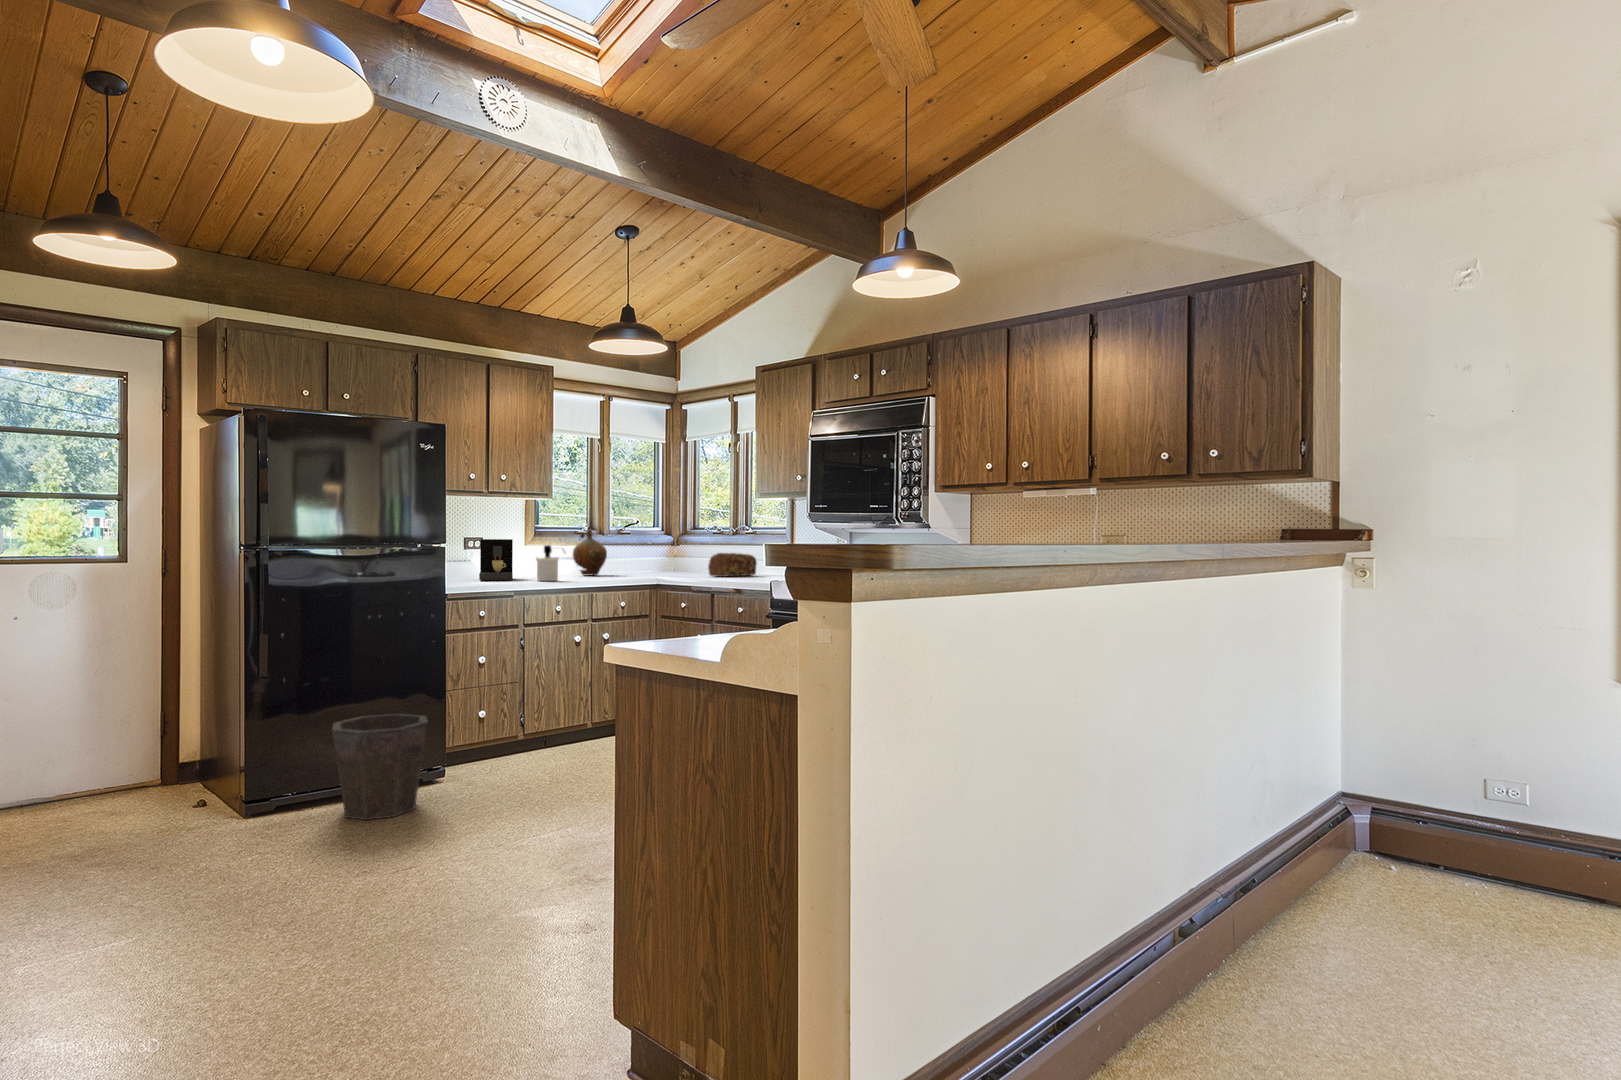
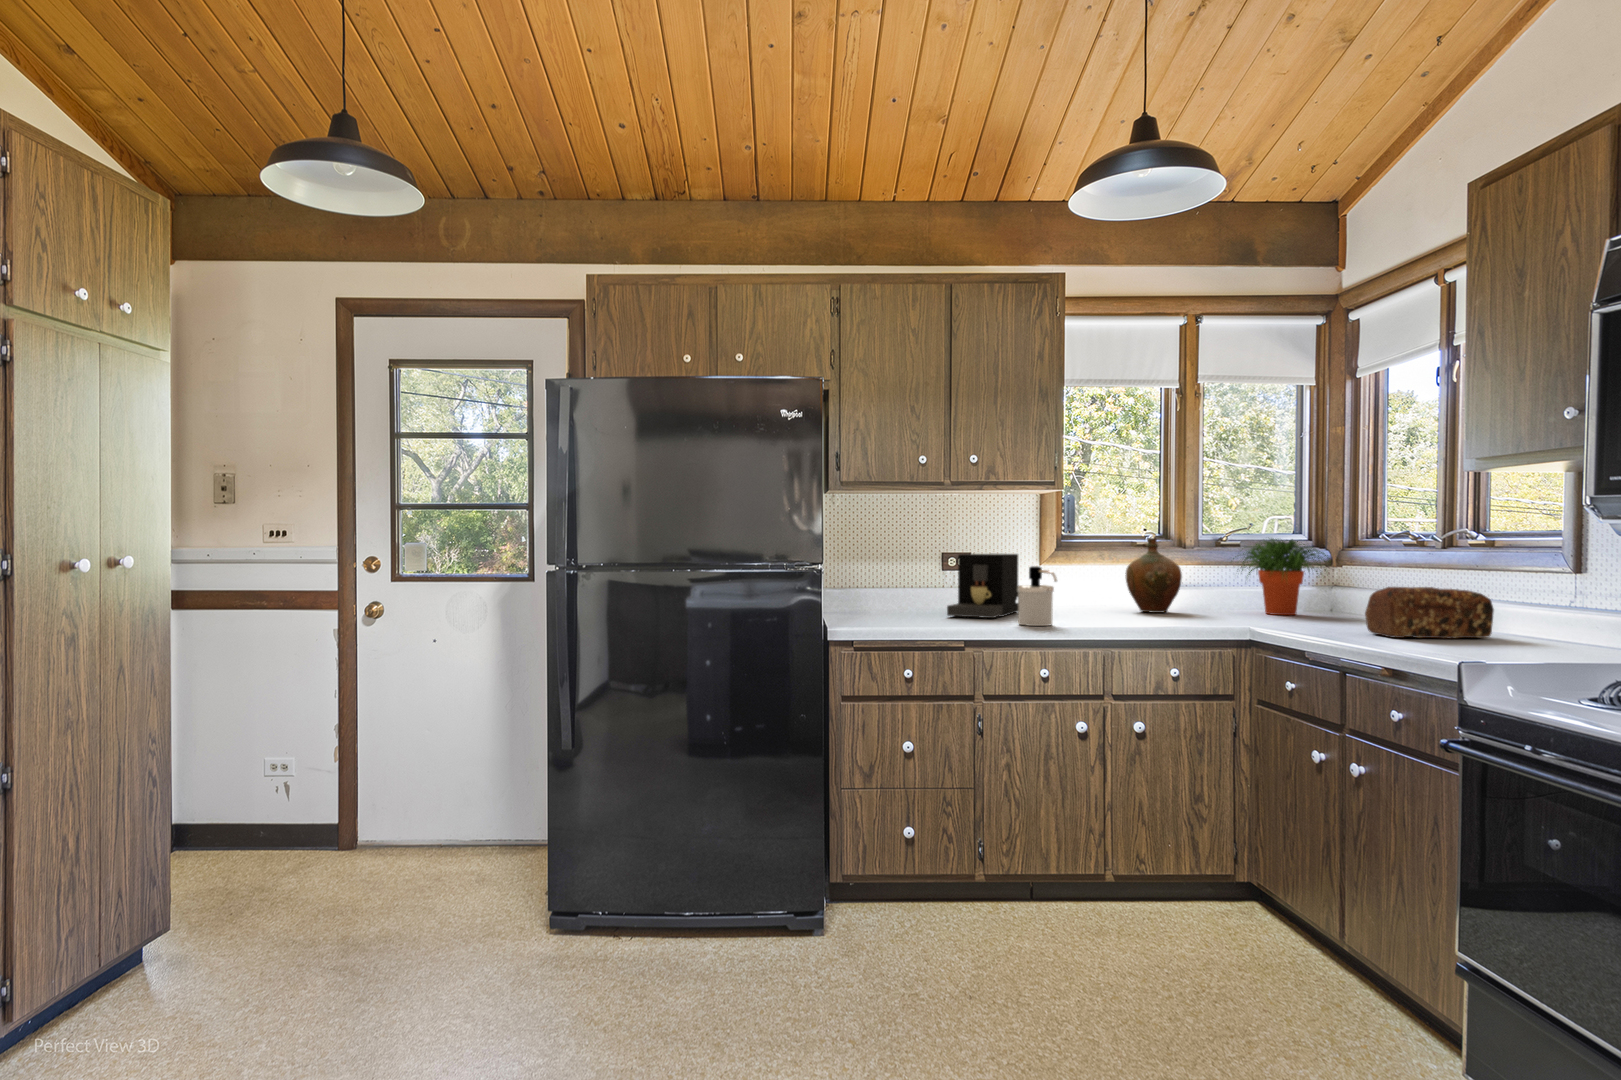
potted plant: none [630,530,682,574] -> present [1233,538,1328,615]
waste bin: present [332,714,428,820] -> none [619,817,759,1002]

